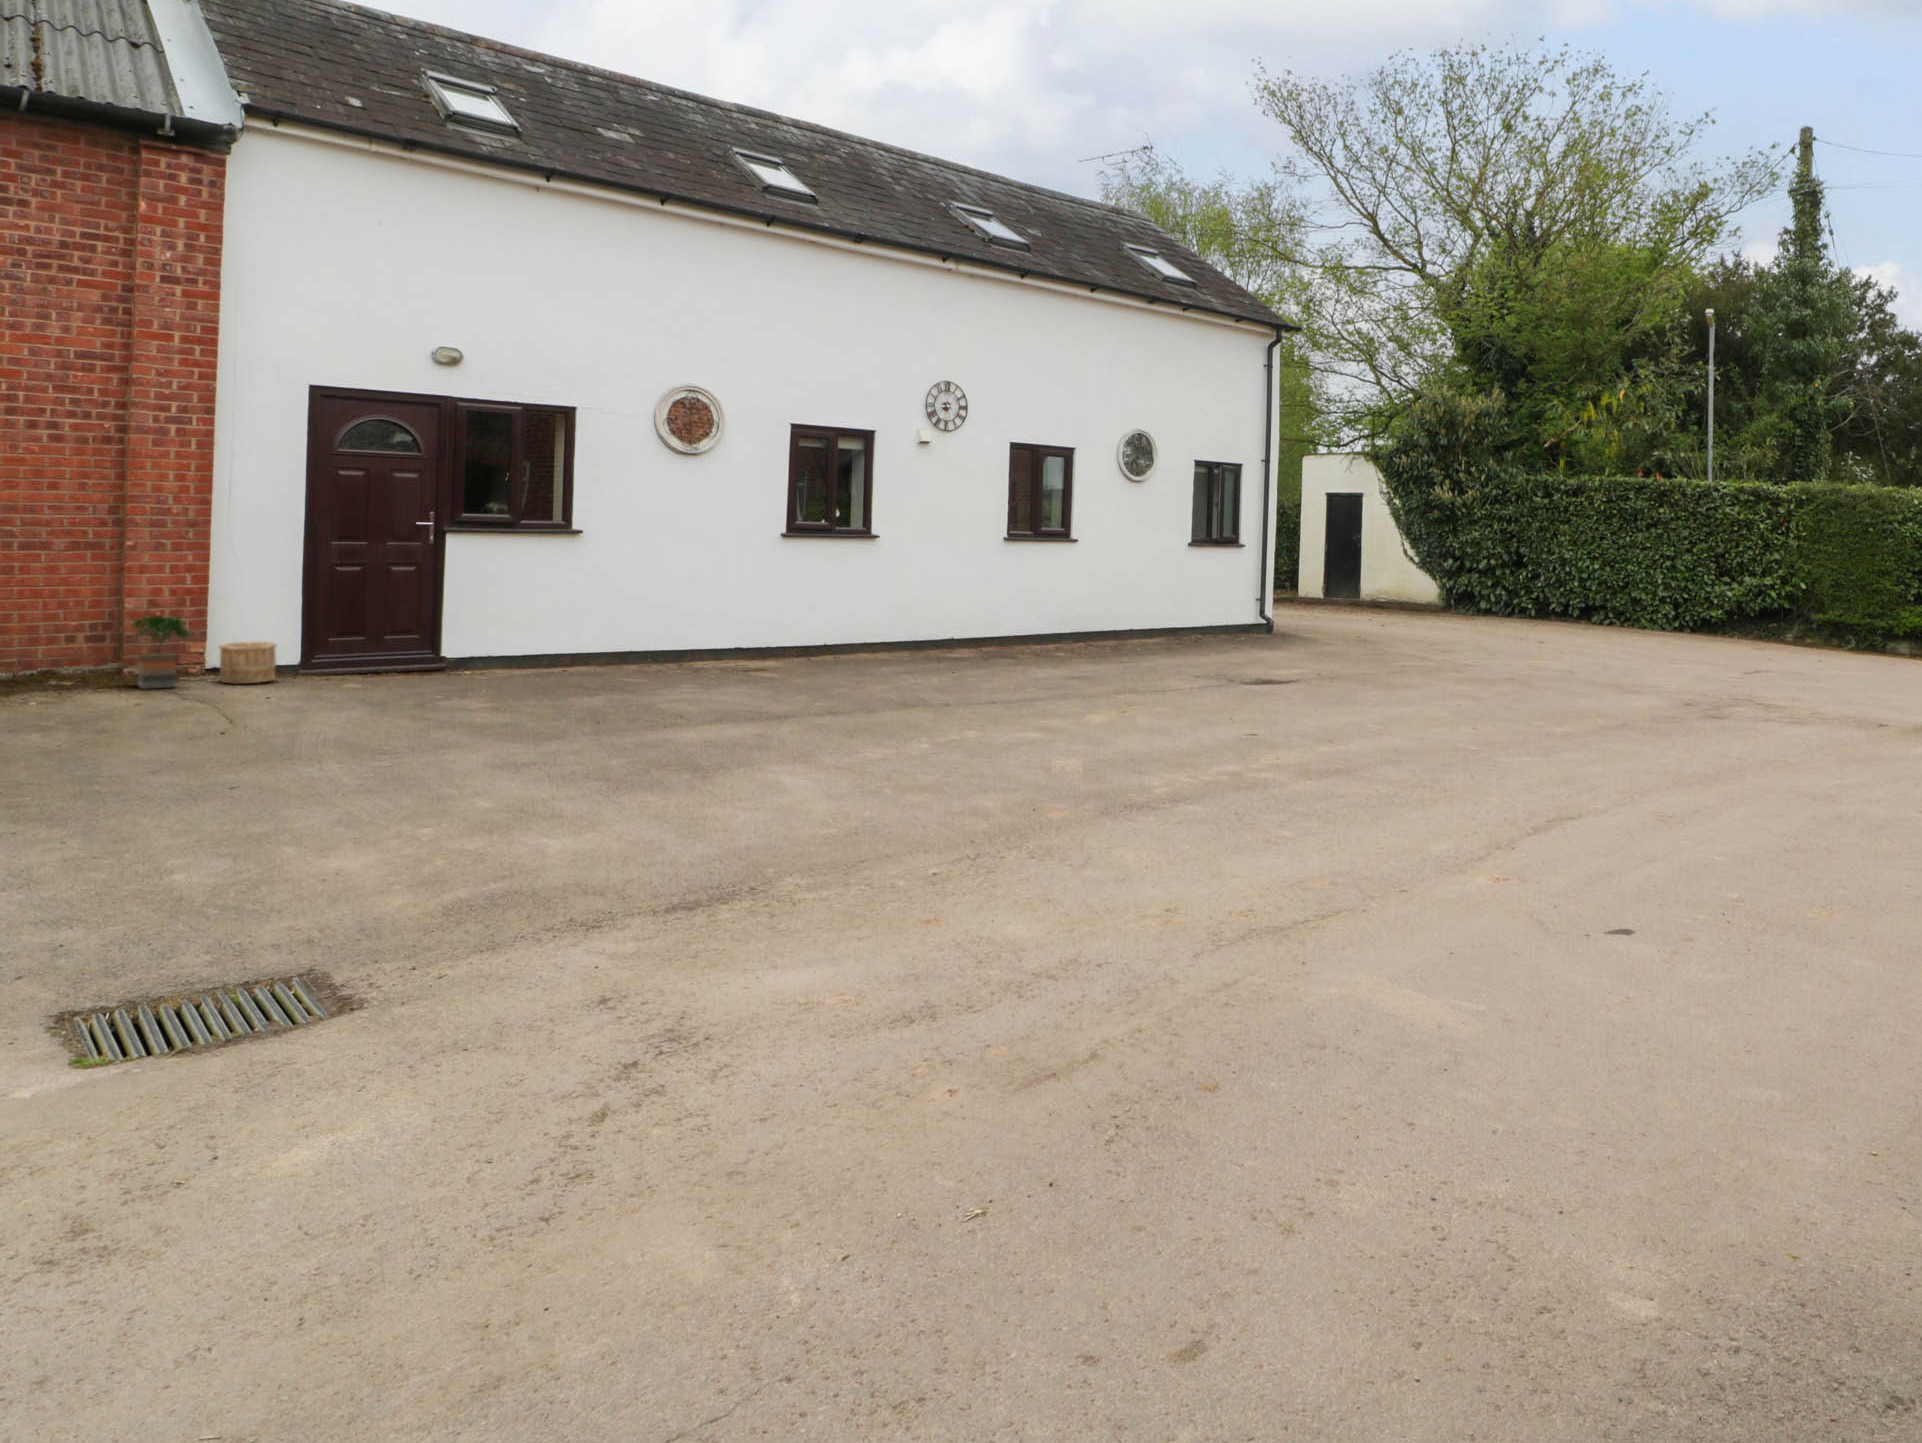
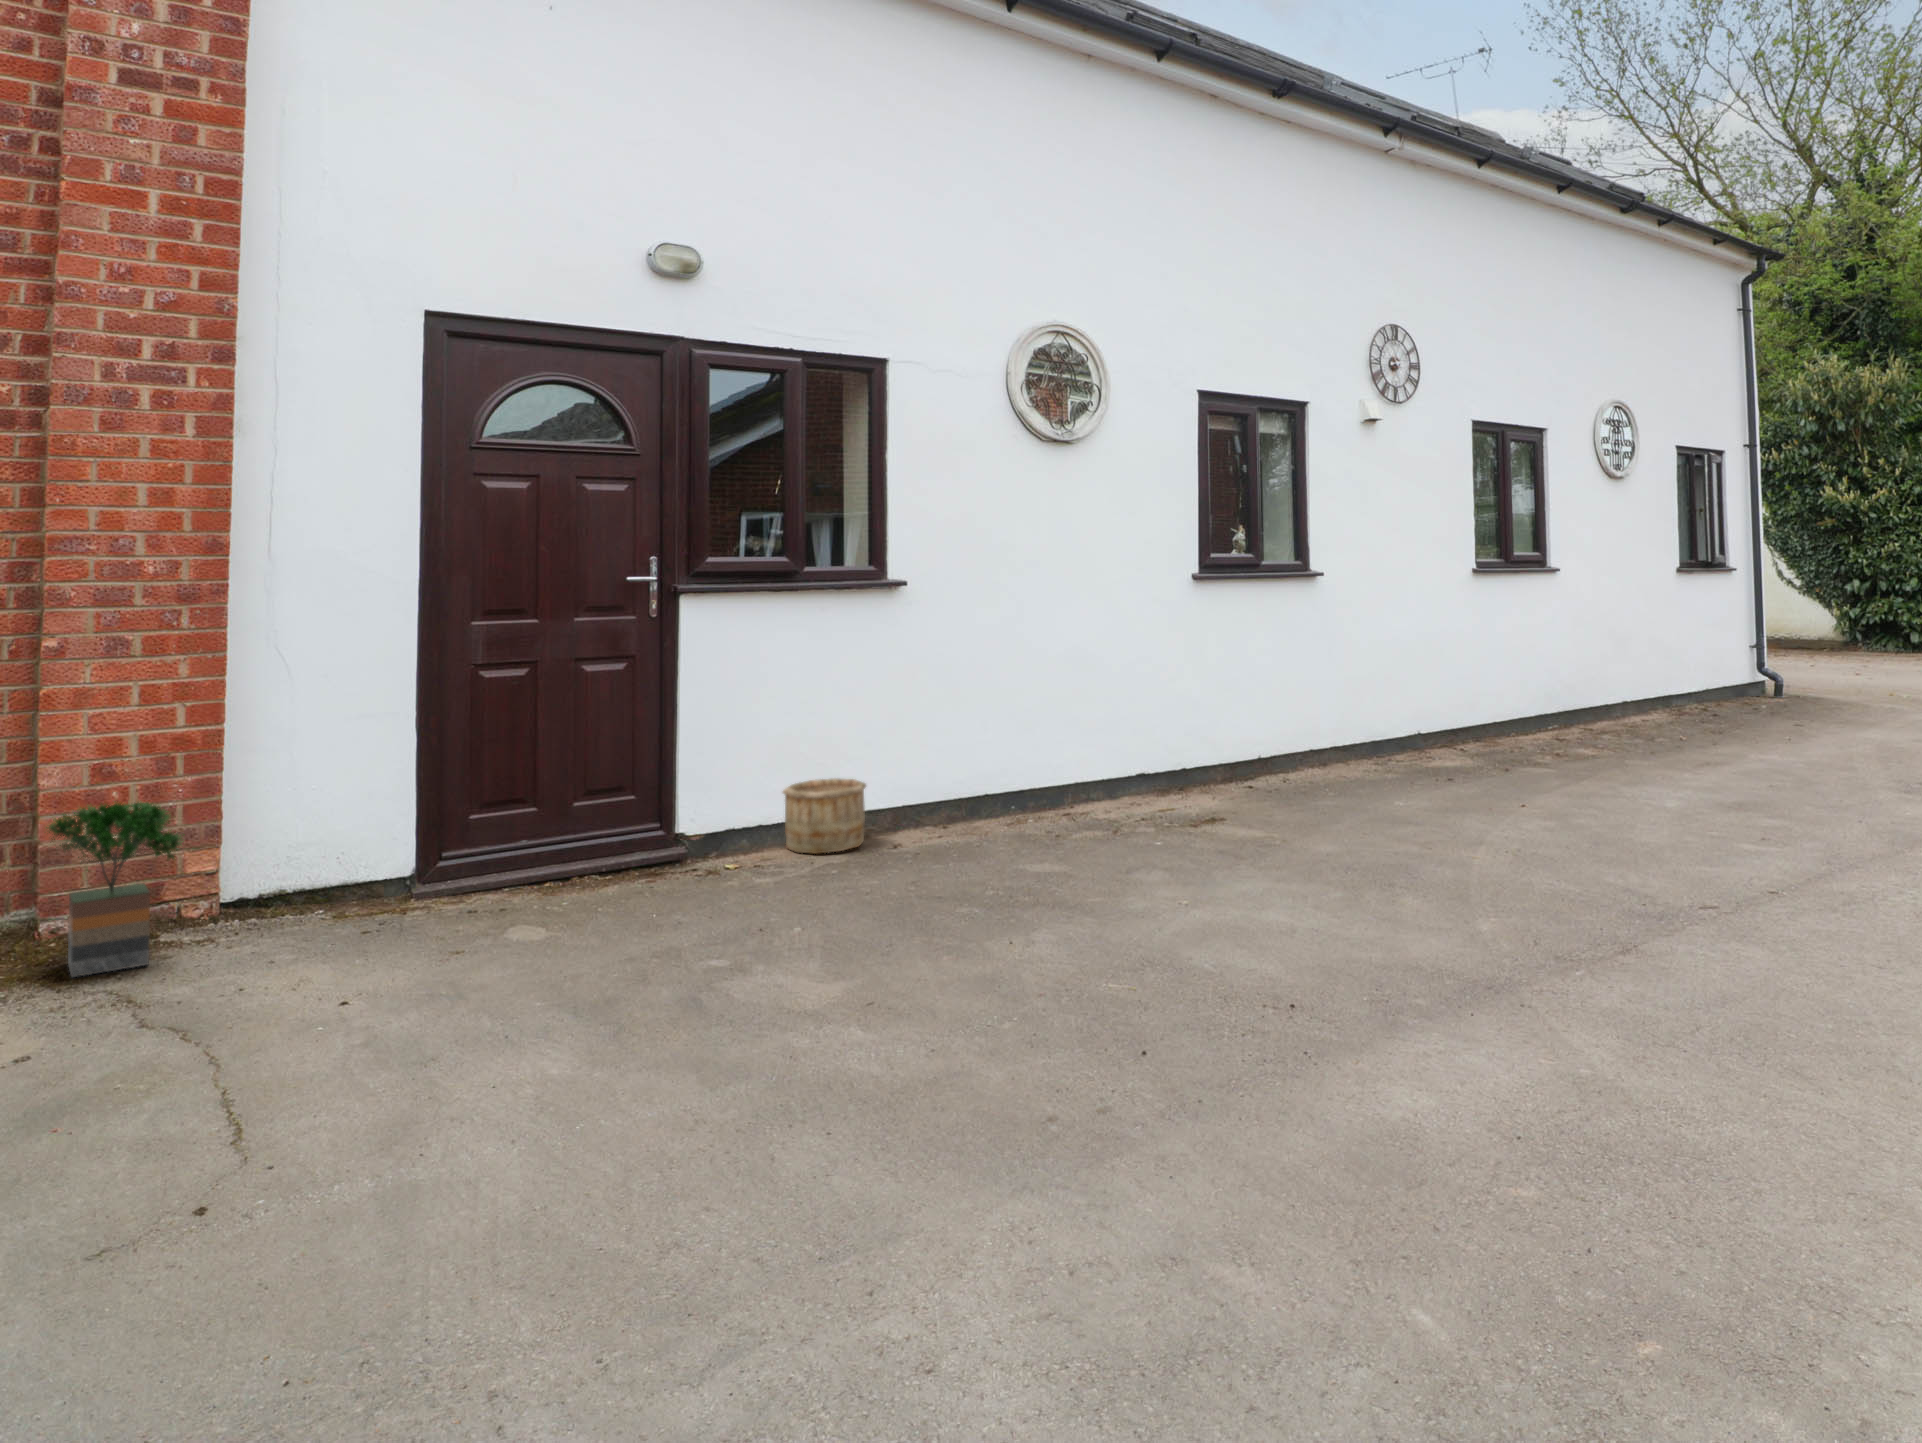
wooden bucket: present [219,642,276,684] -> present [783,778,866,854]

